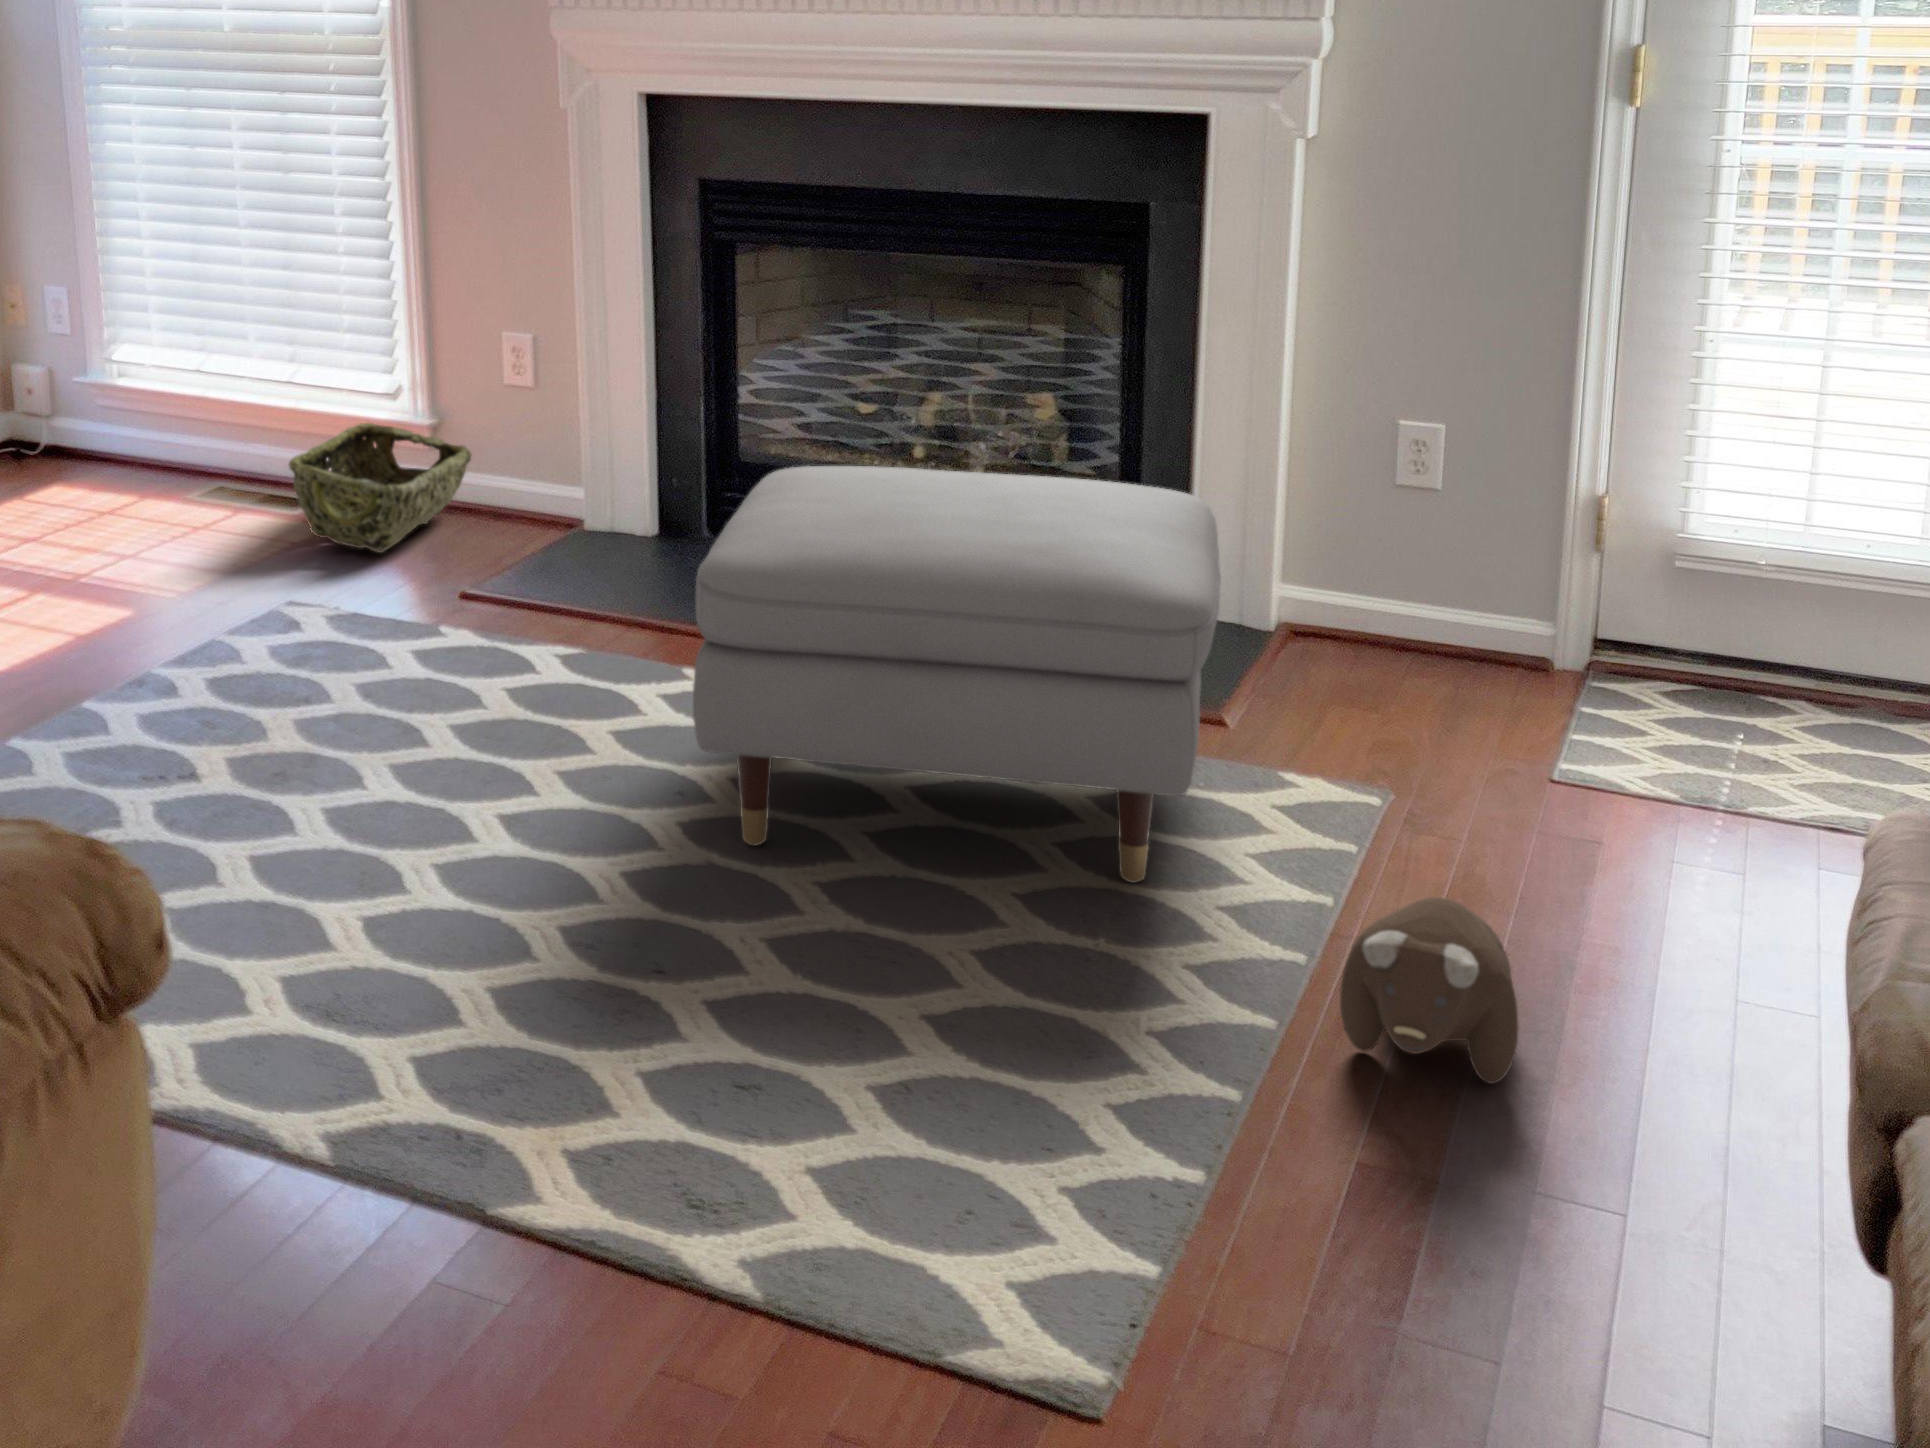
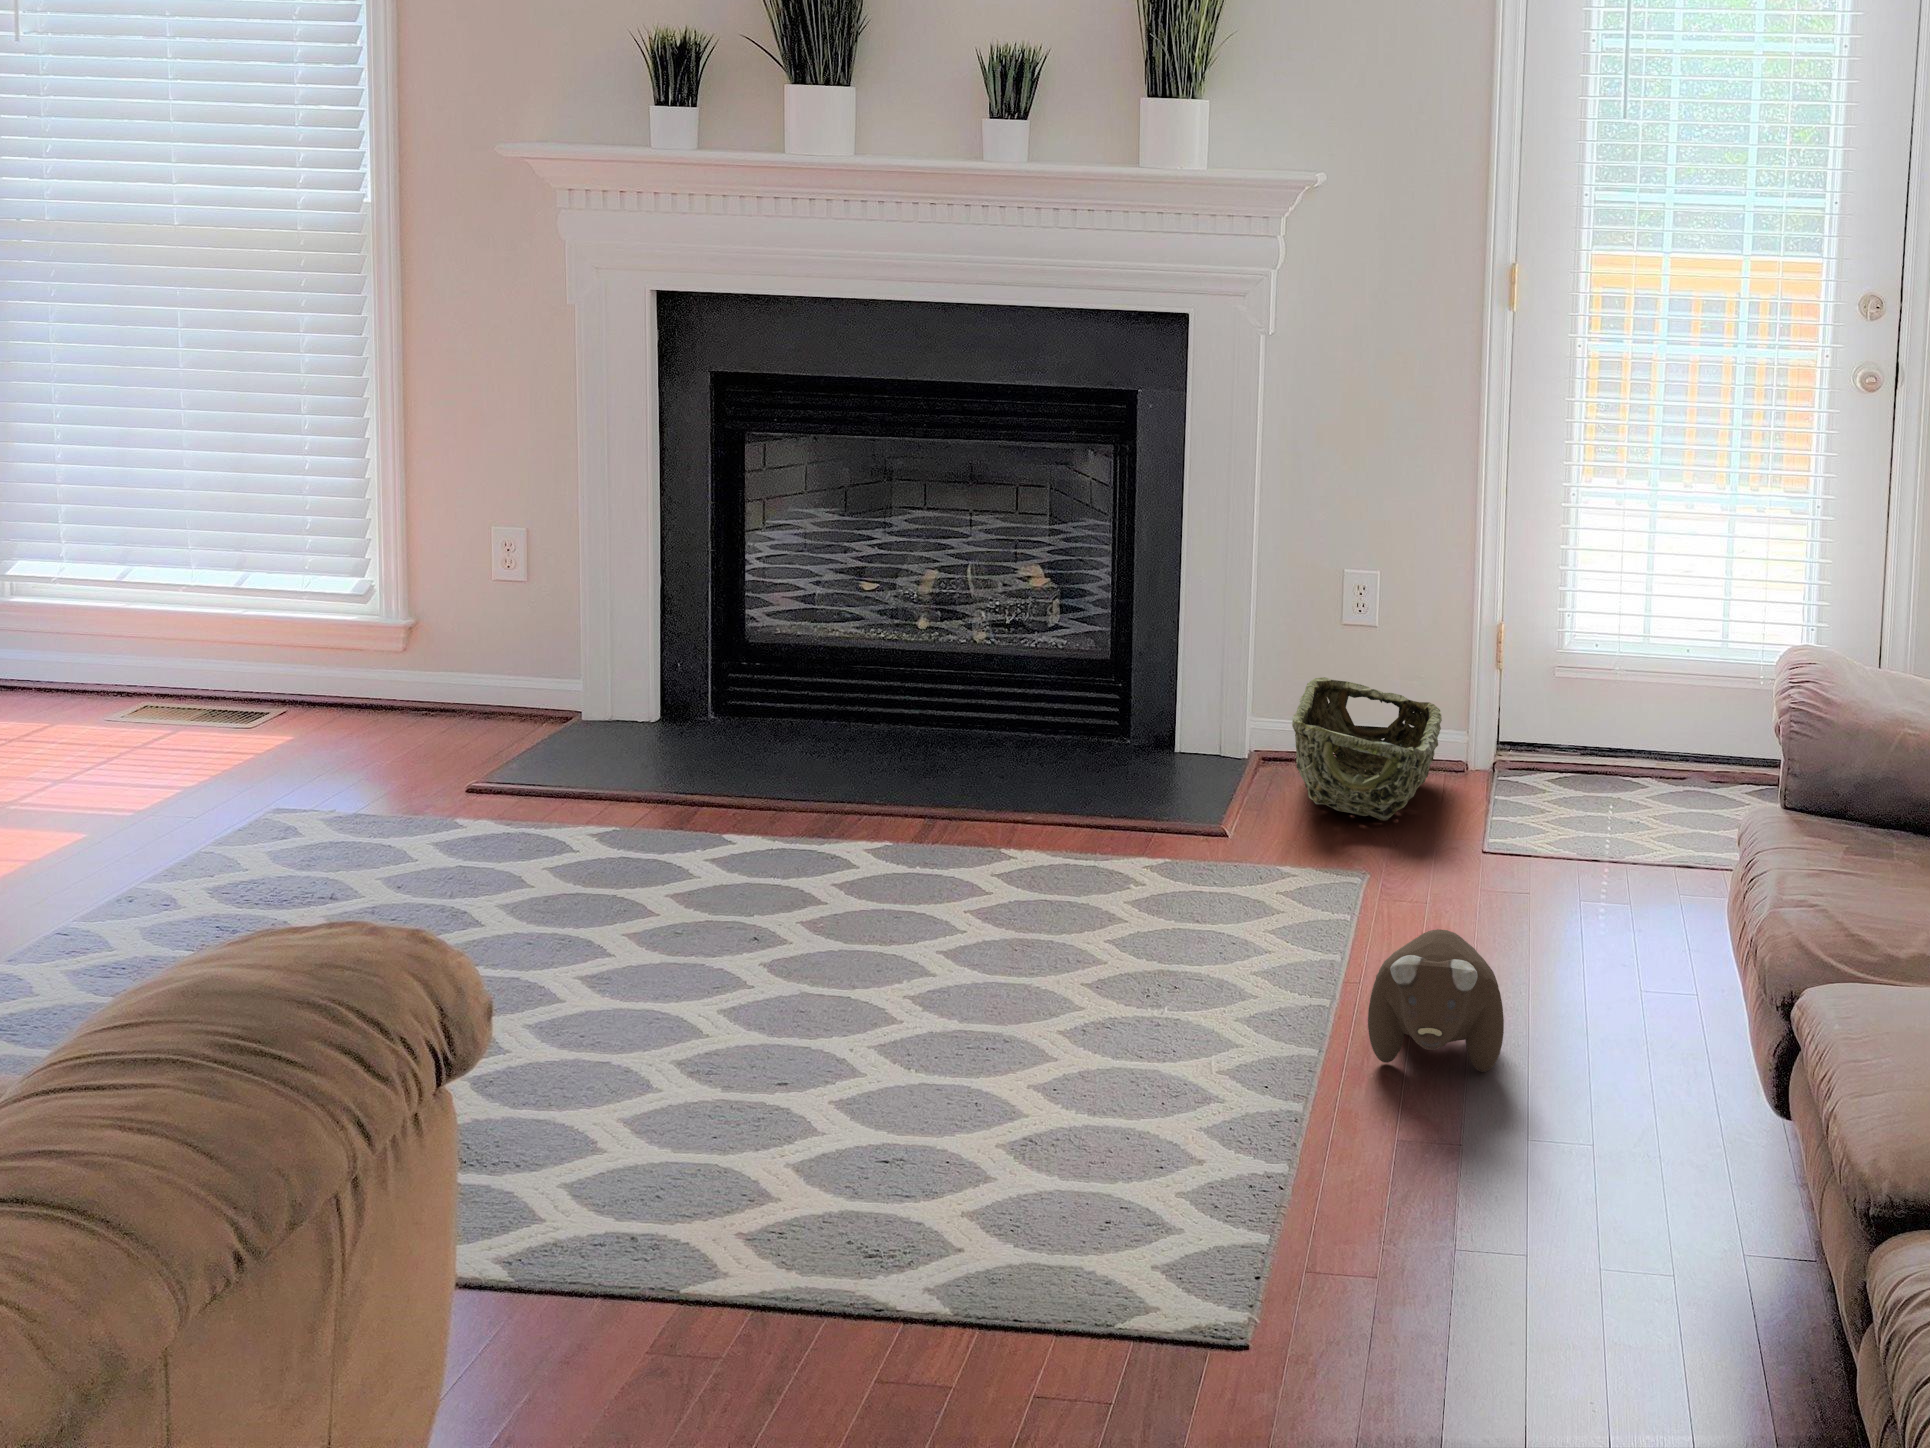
woven basket: present [289,423,471,553] -> present [1292,677,1442,820]
ottoman: present [693,466,1221,883] -> none [788,626,1242,973]

